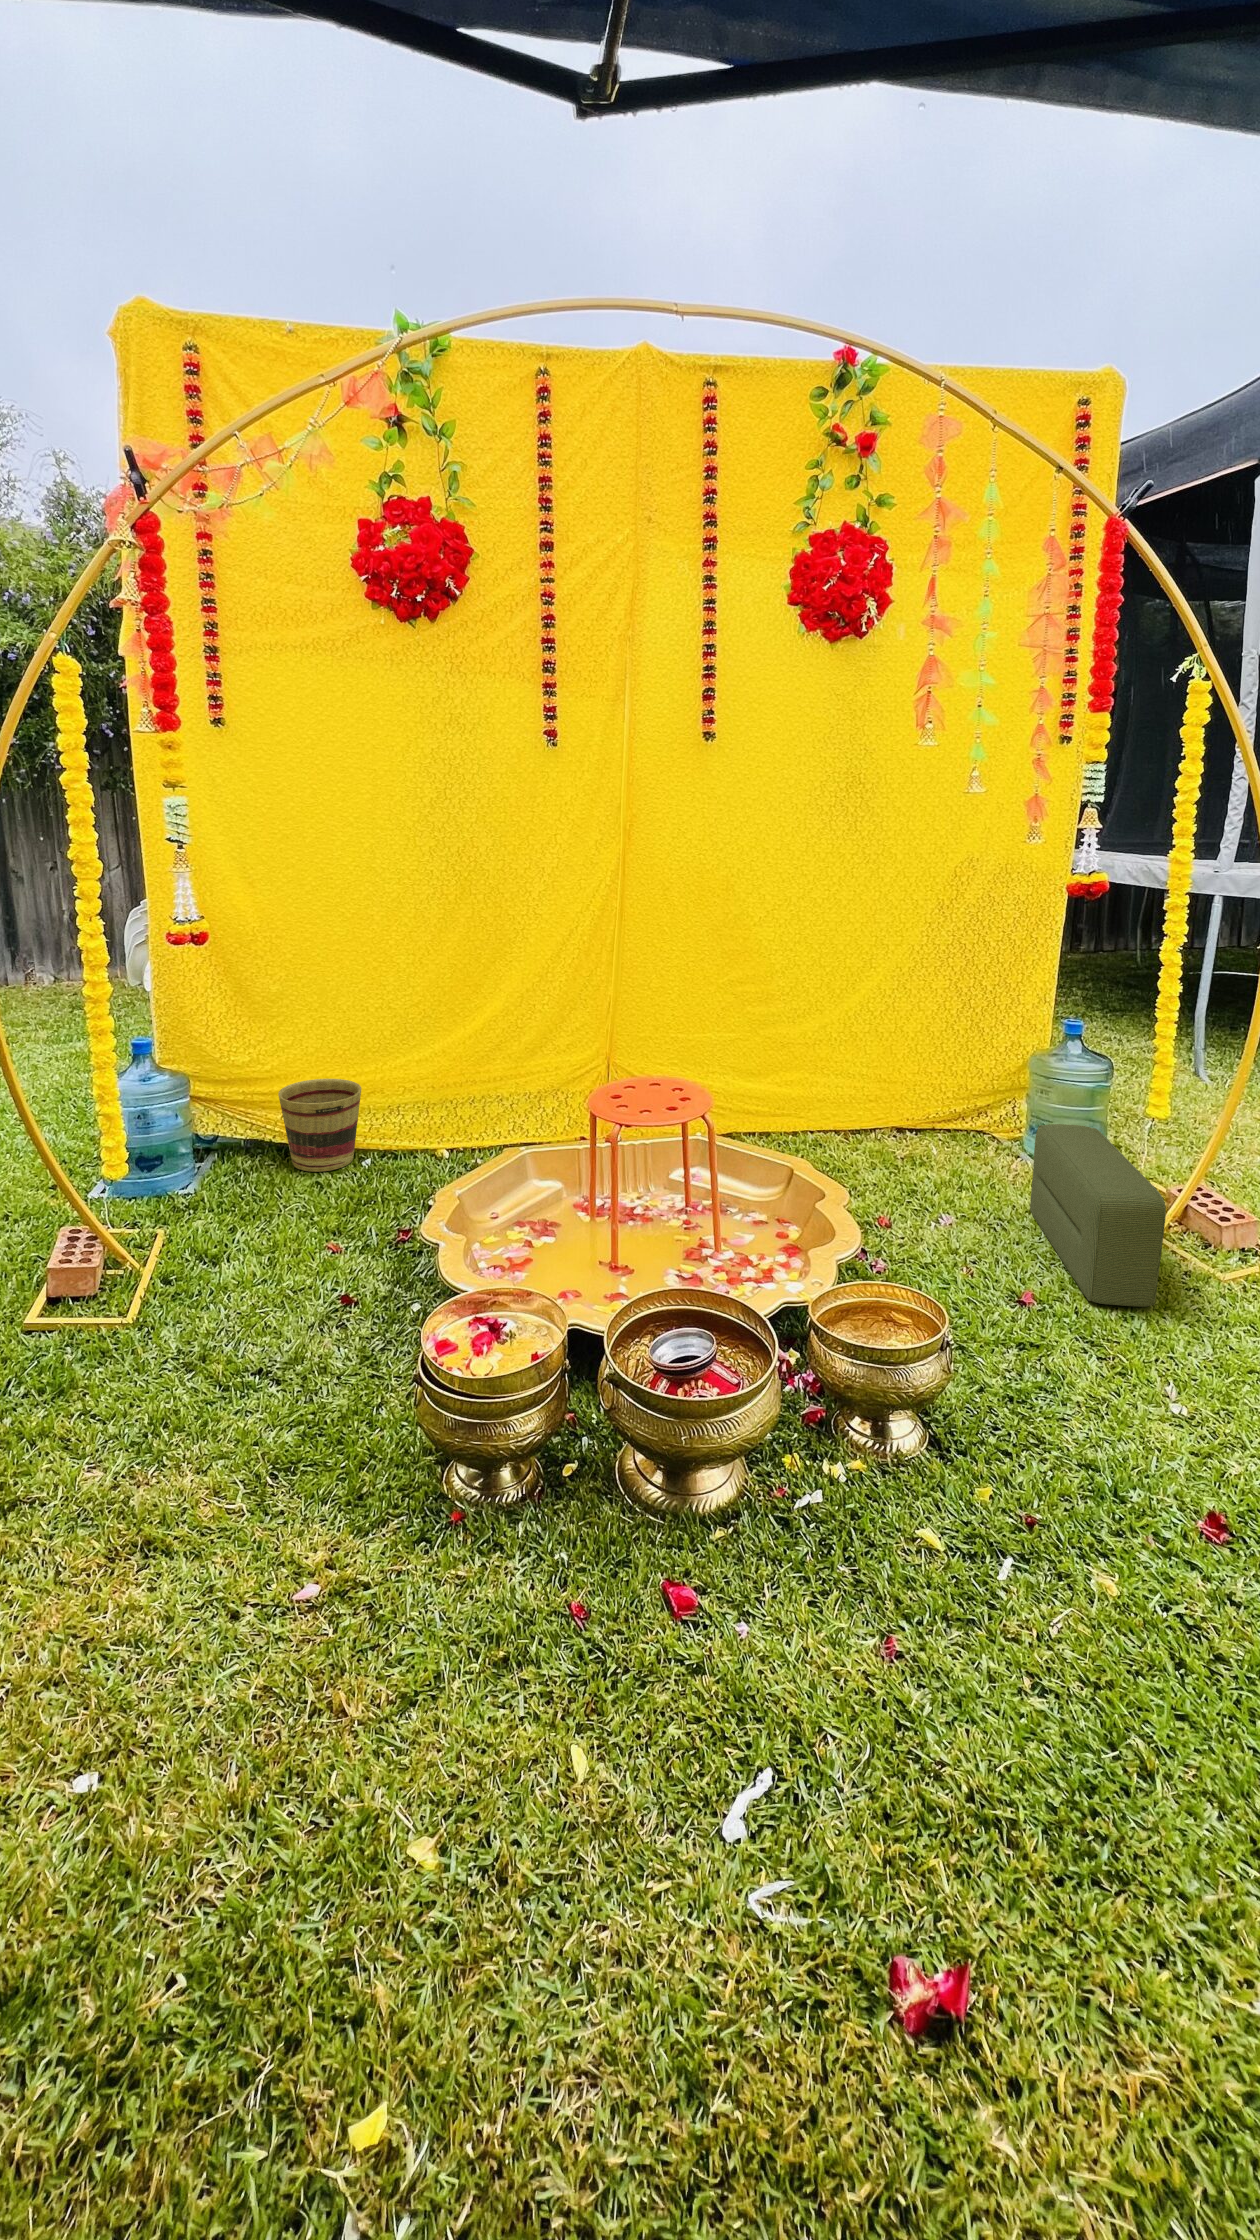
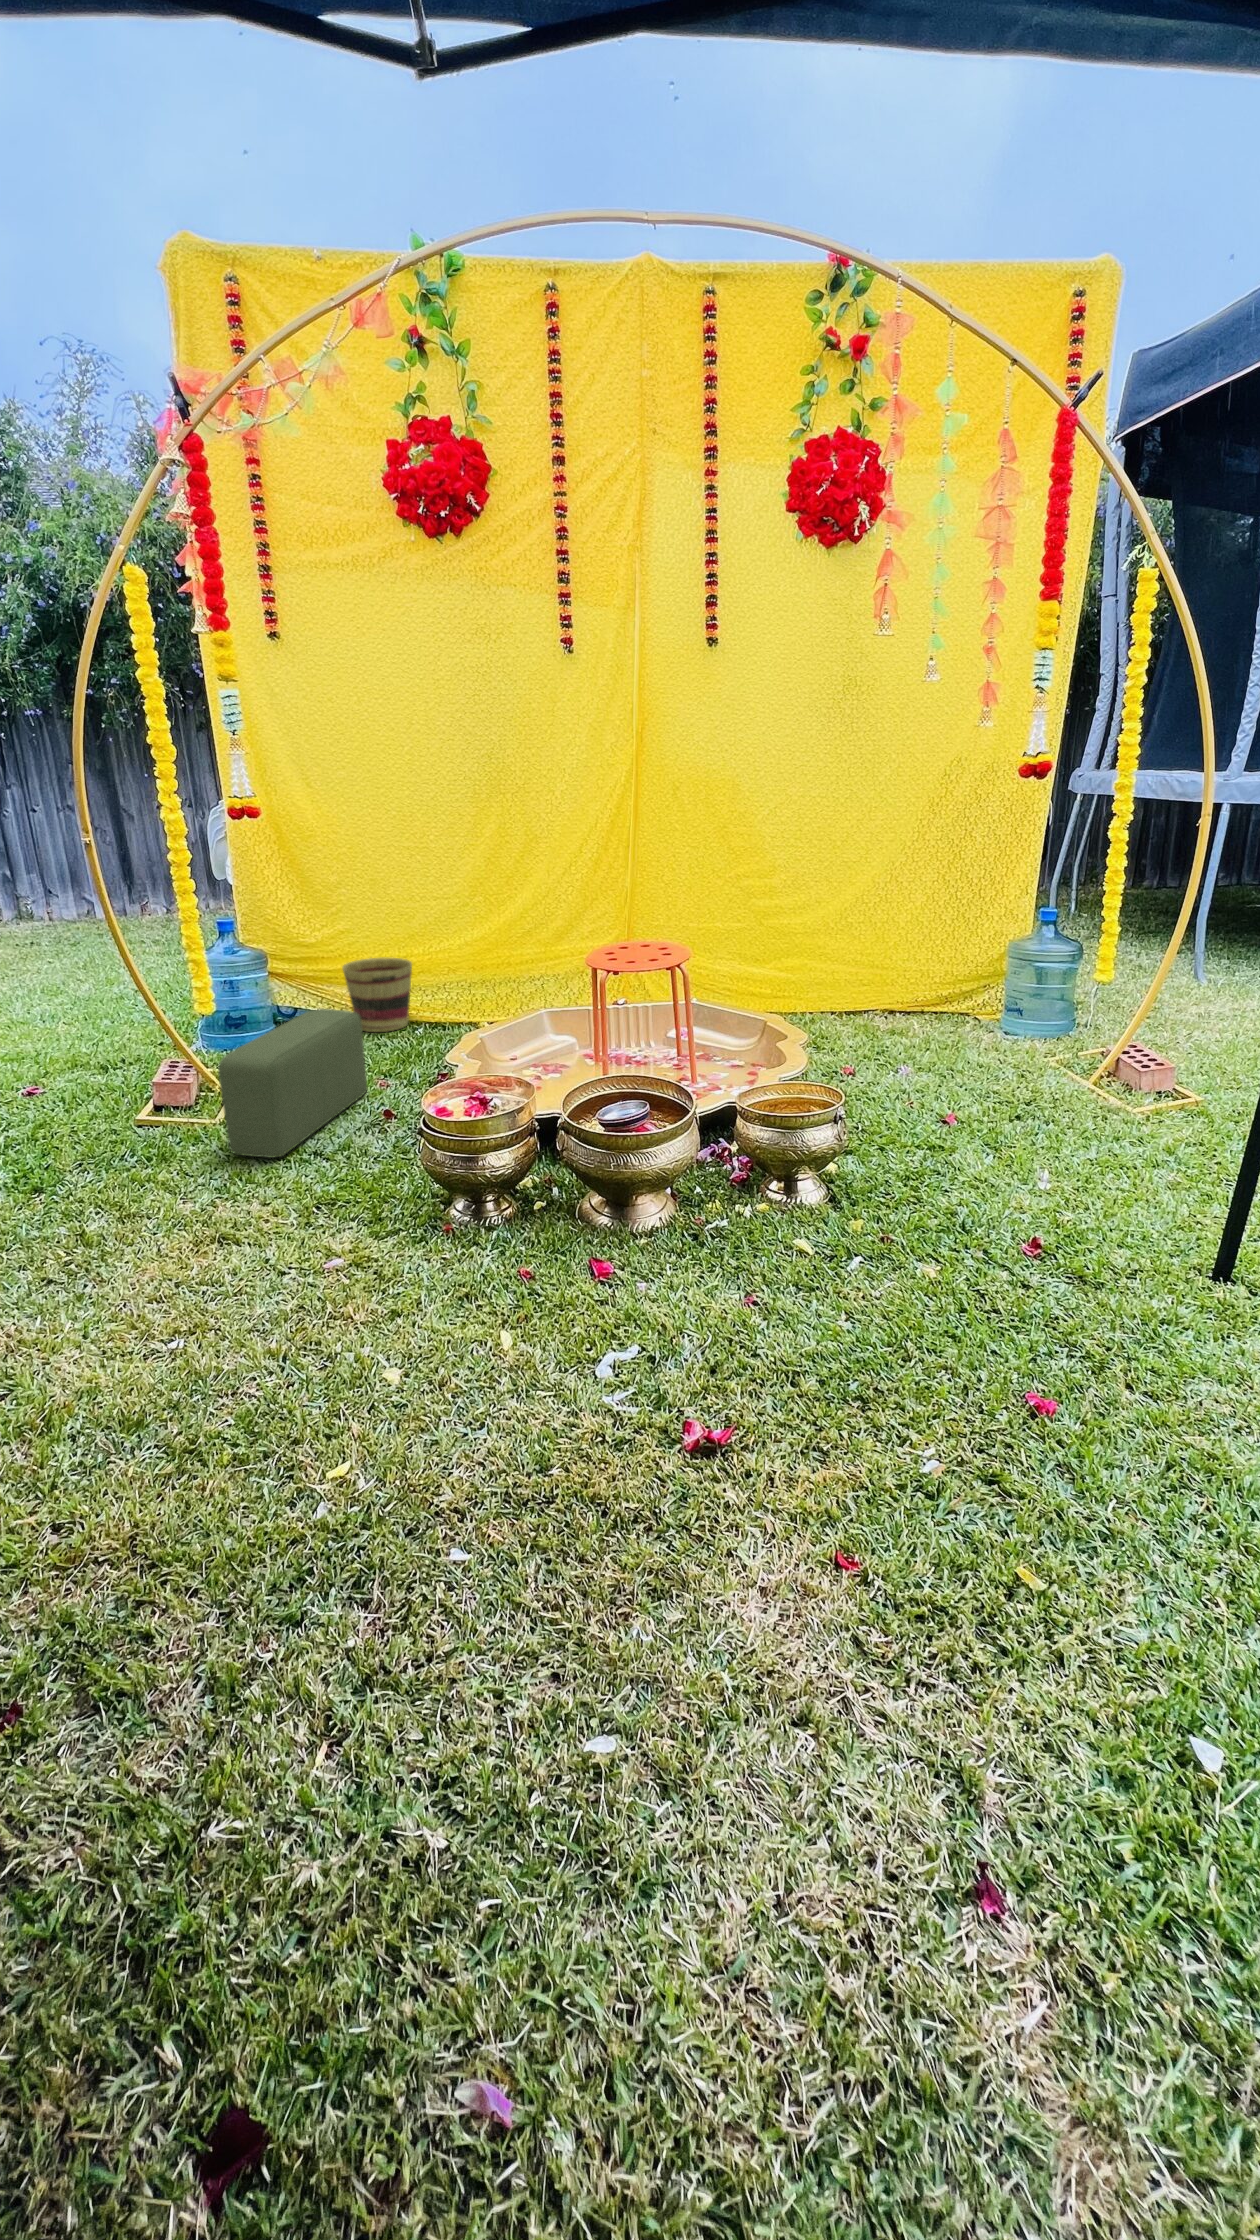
pouf: present [1030,1124,1166,1307] -> present [218,1009,368,1158]

